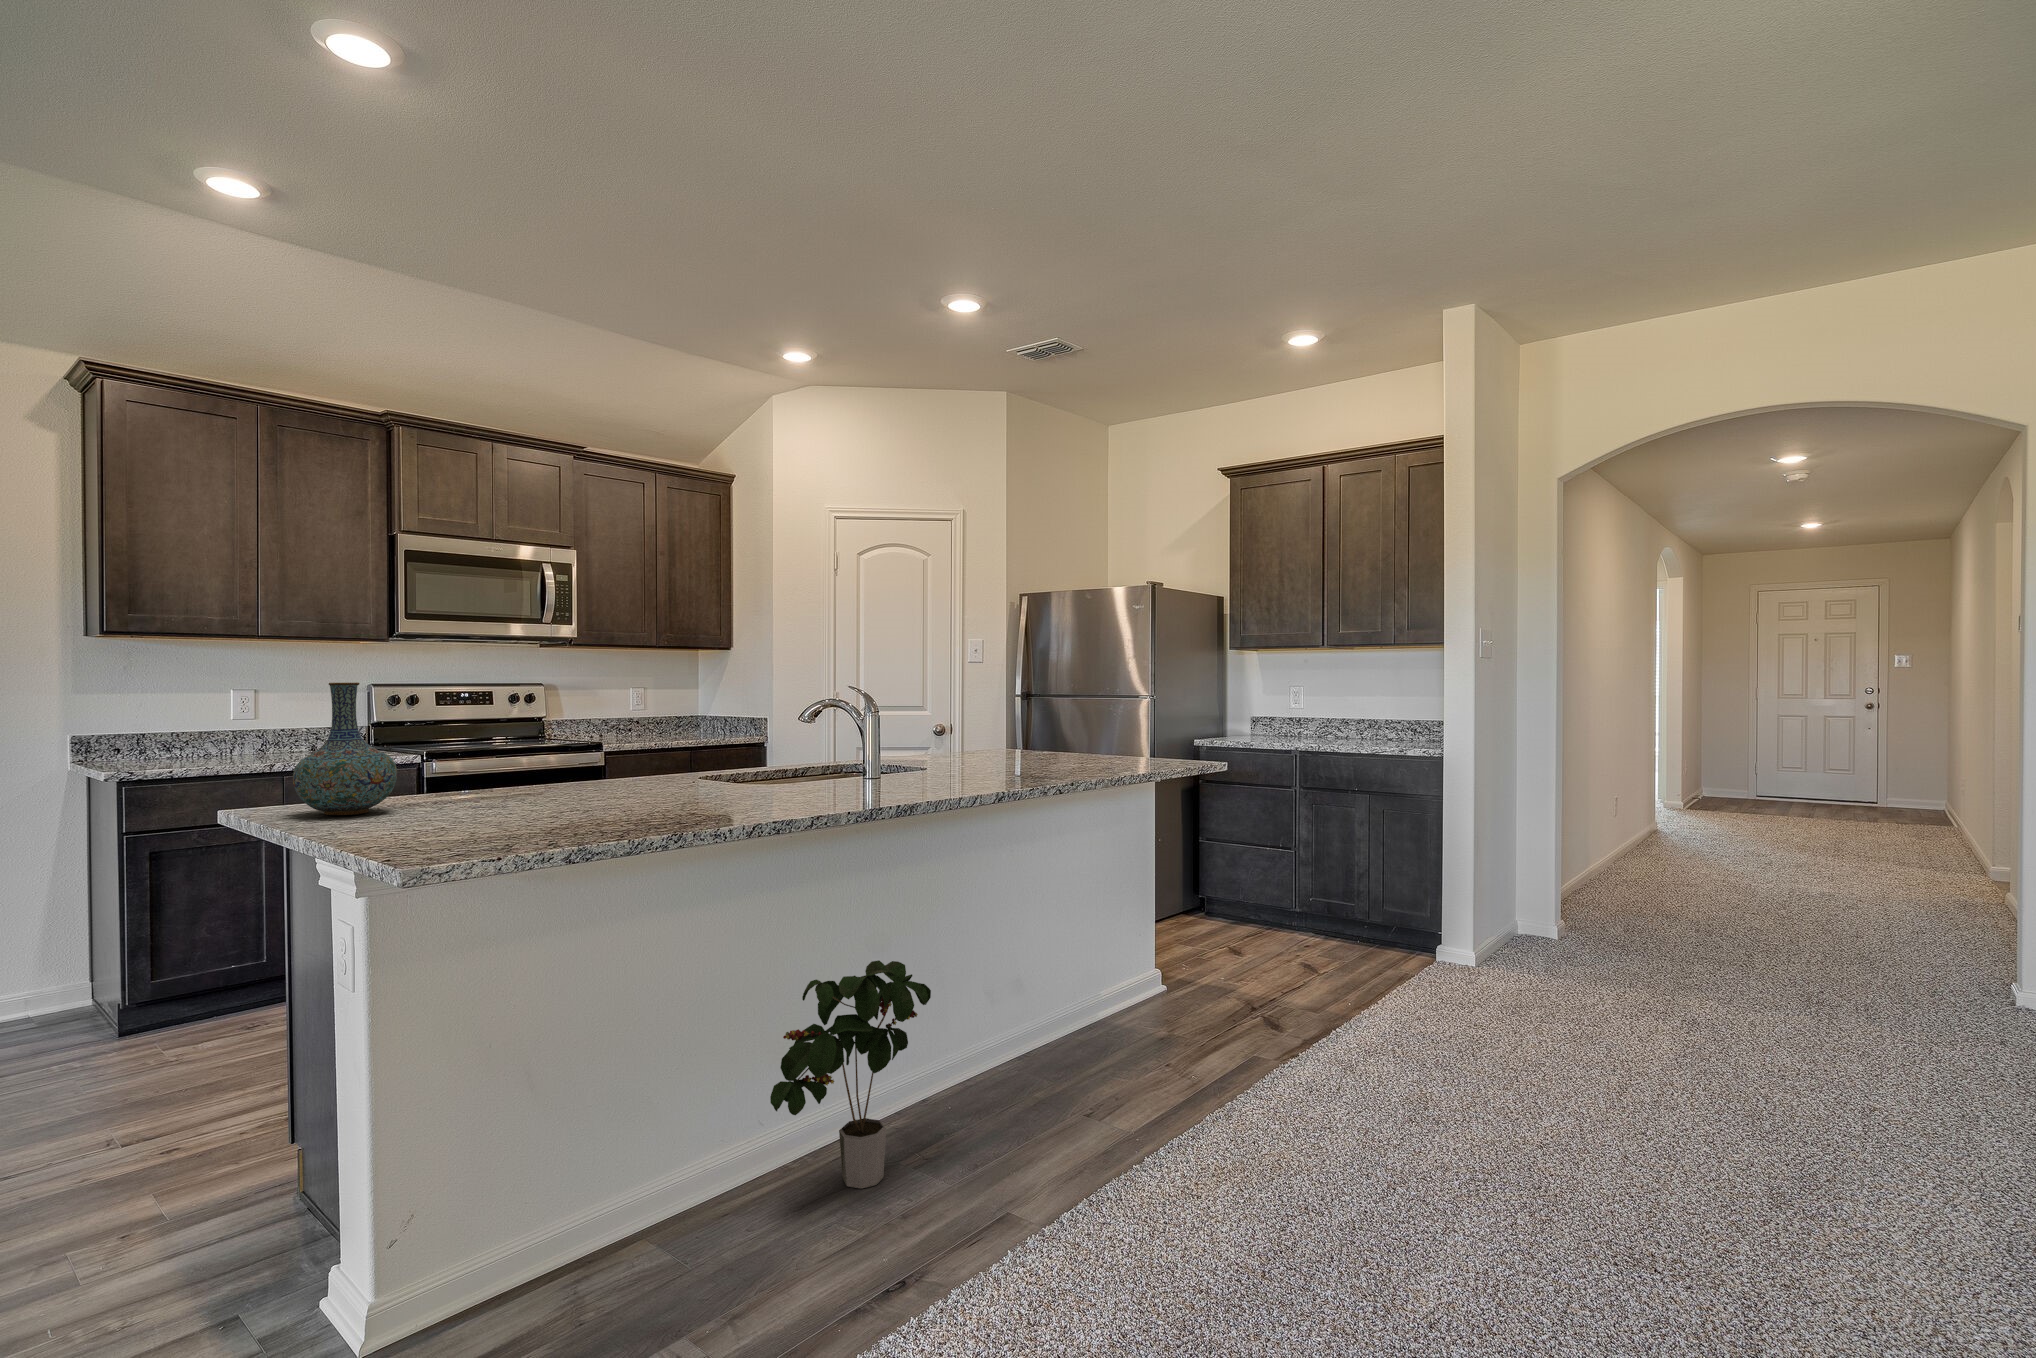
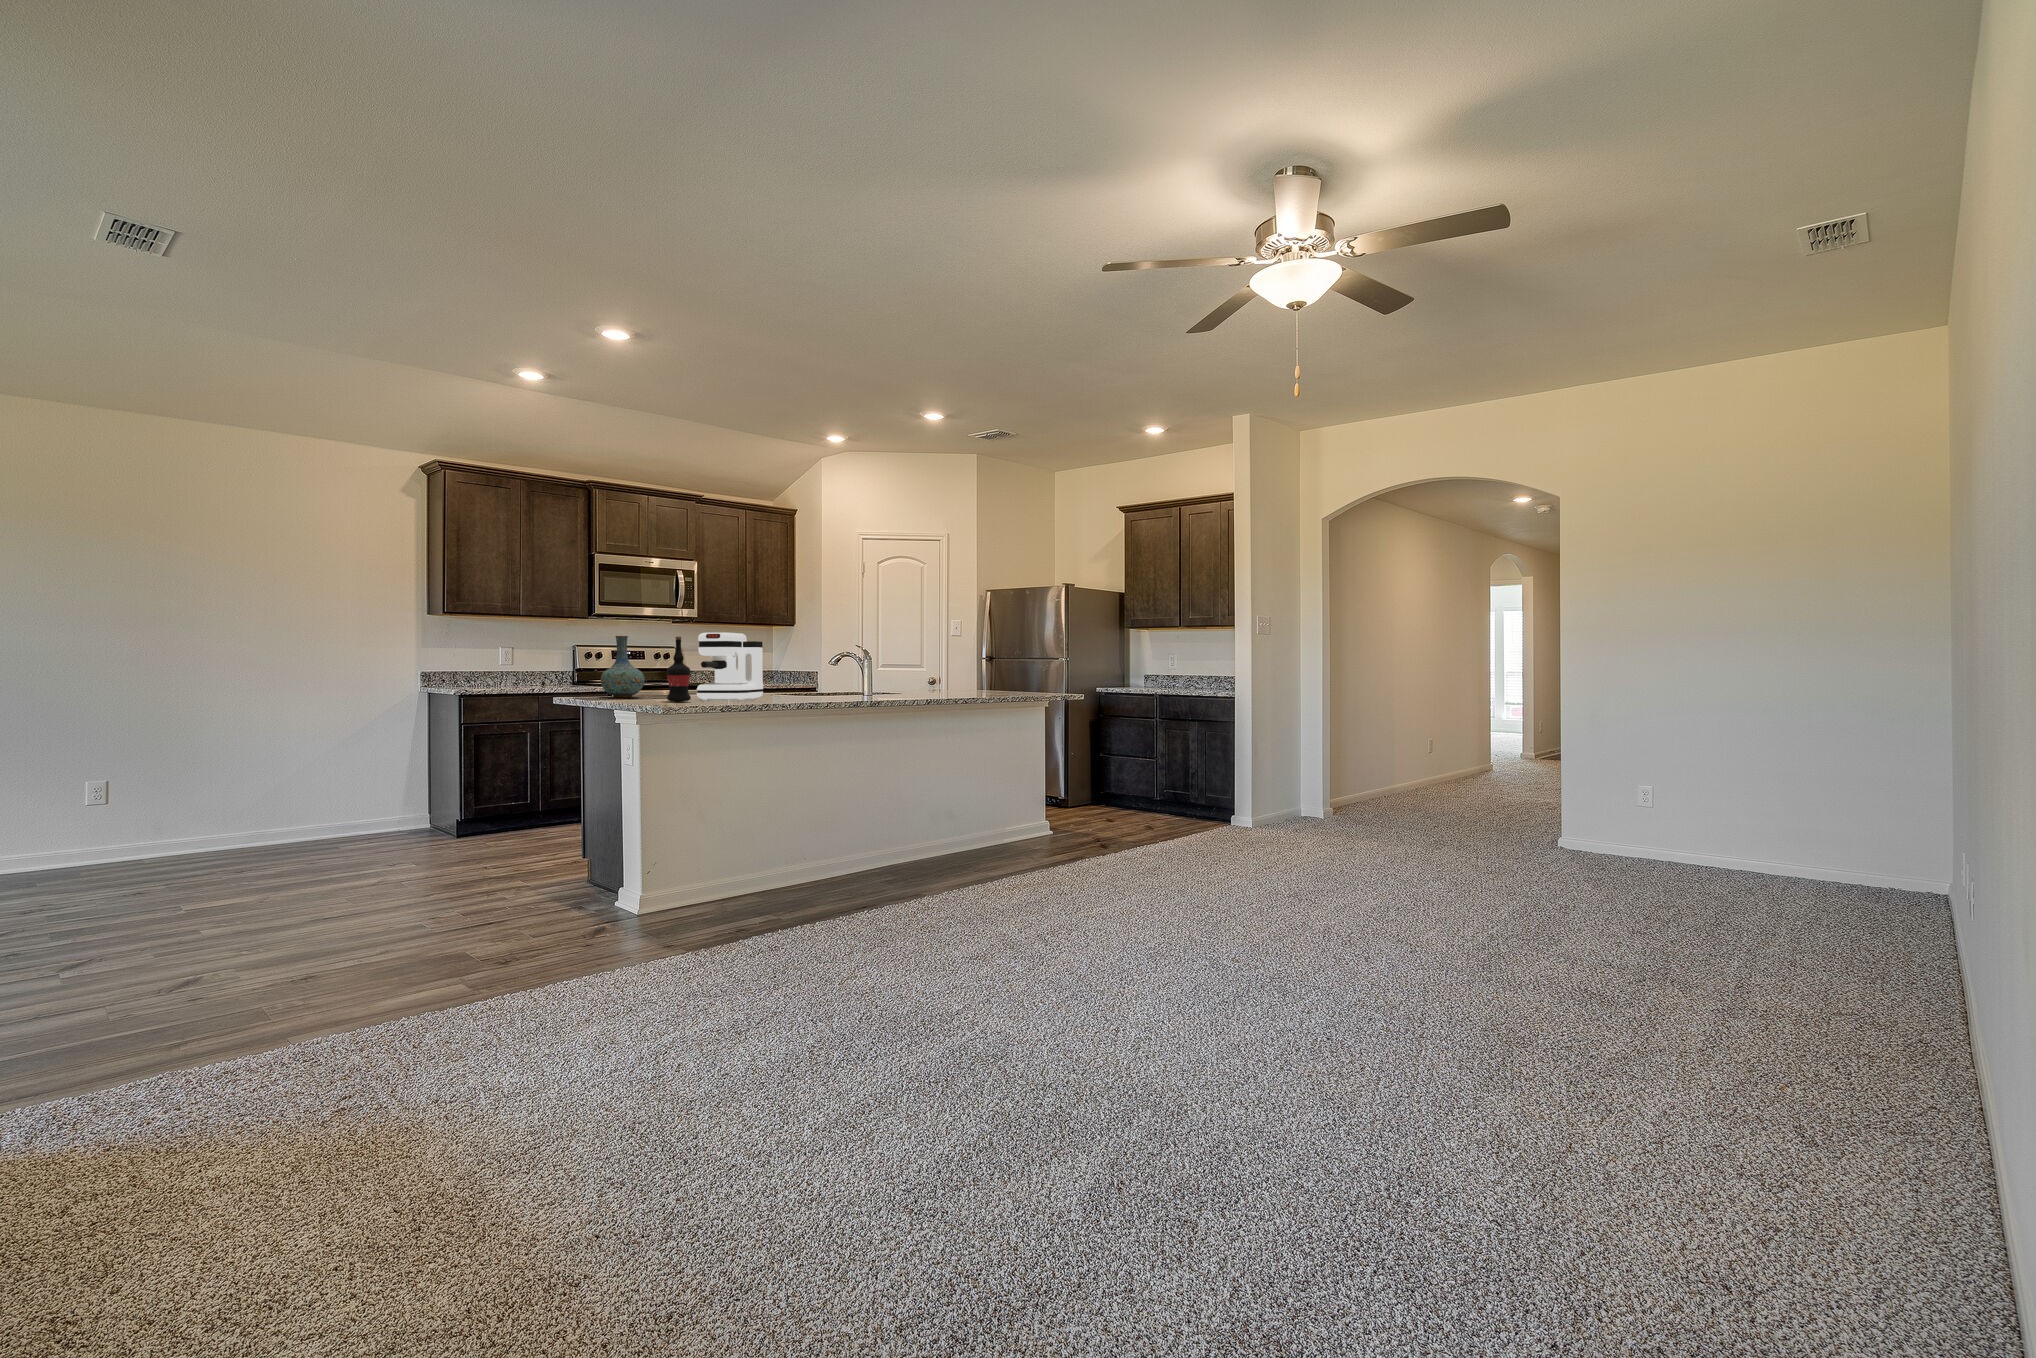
coffee maker: none [506,674,654,817] -> present [697,633,763,700]
wine bottle: none [419,686,478,834] -> present [667,637,691,702]
potted plant: present [770,960,931,1189] -> none [819,775,899,880]

